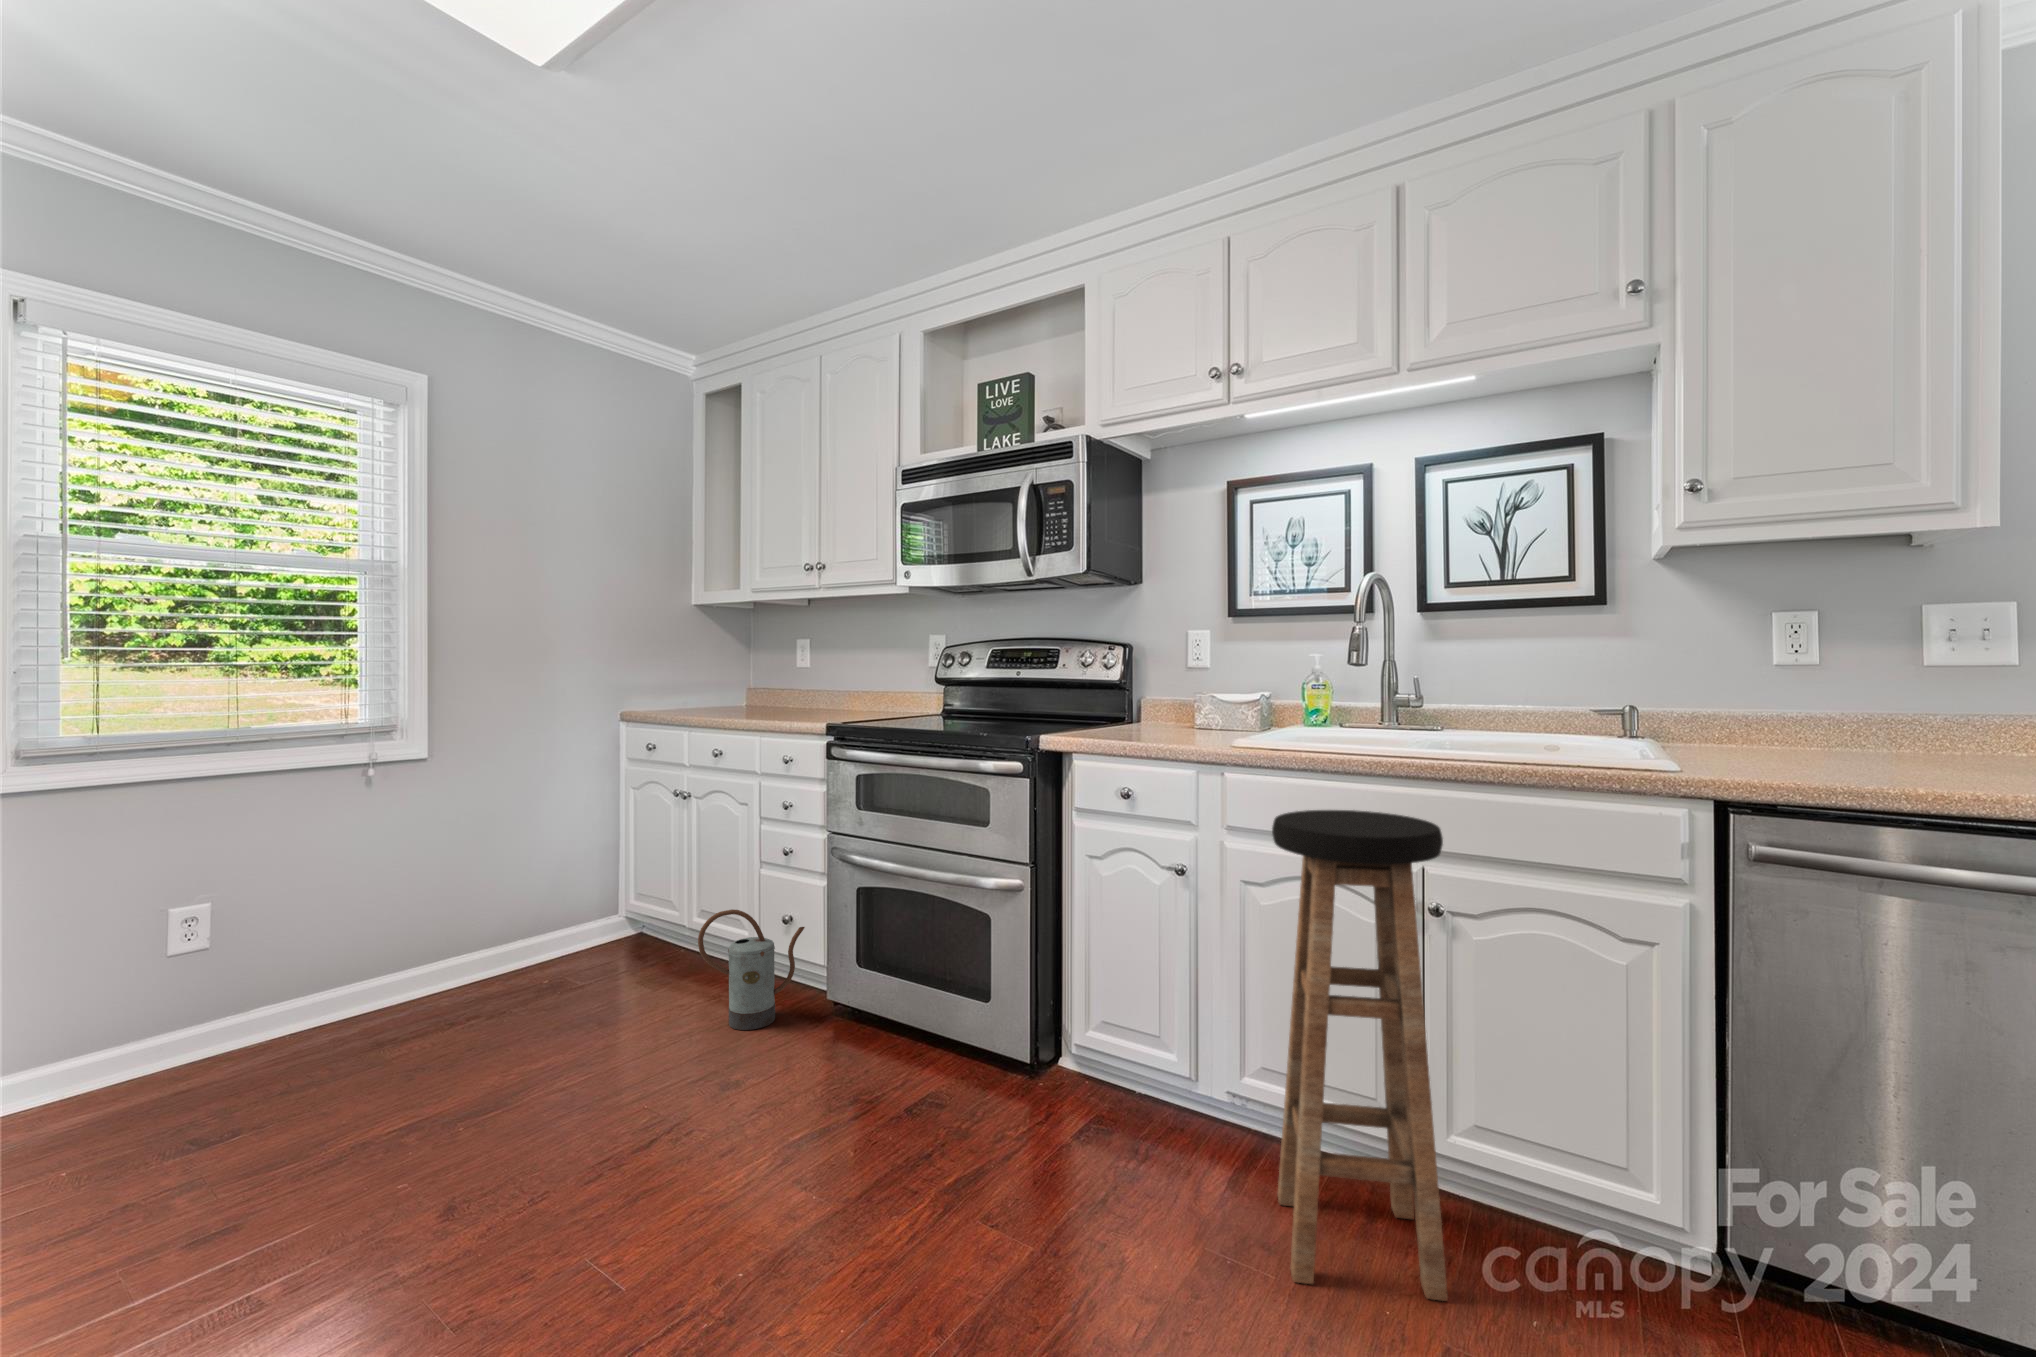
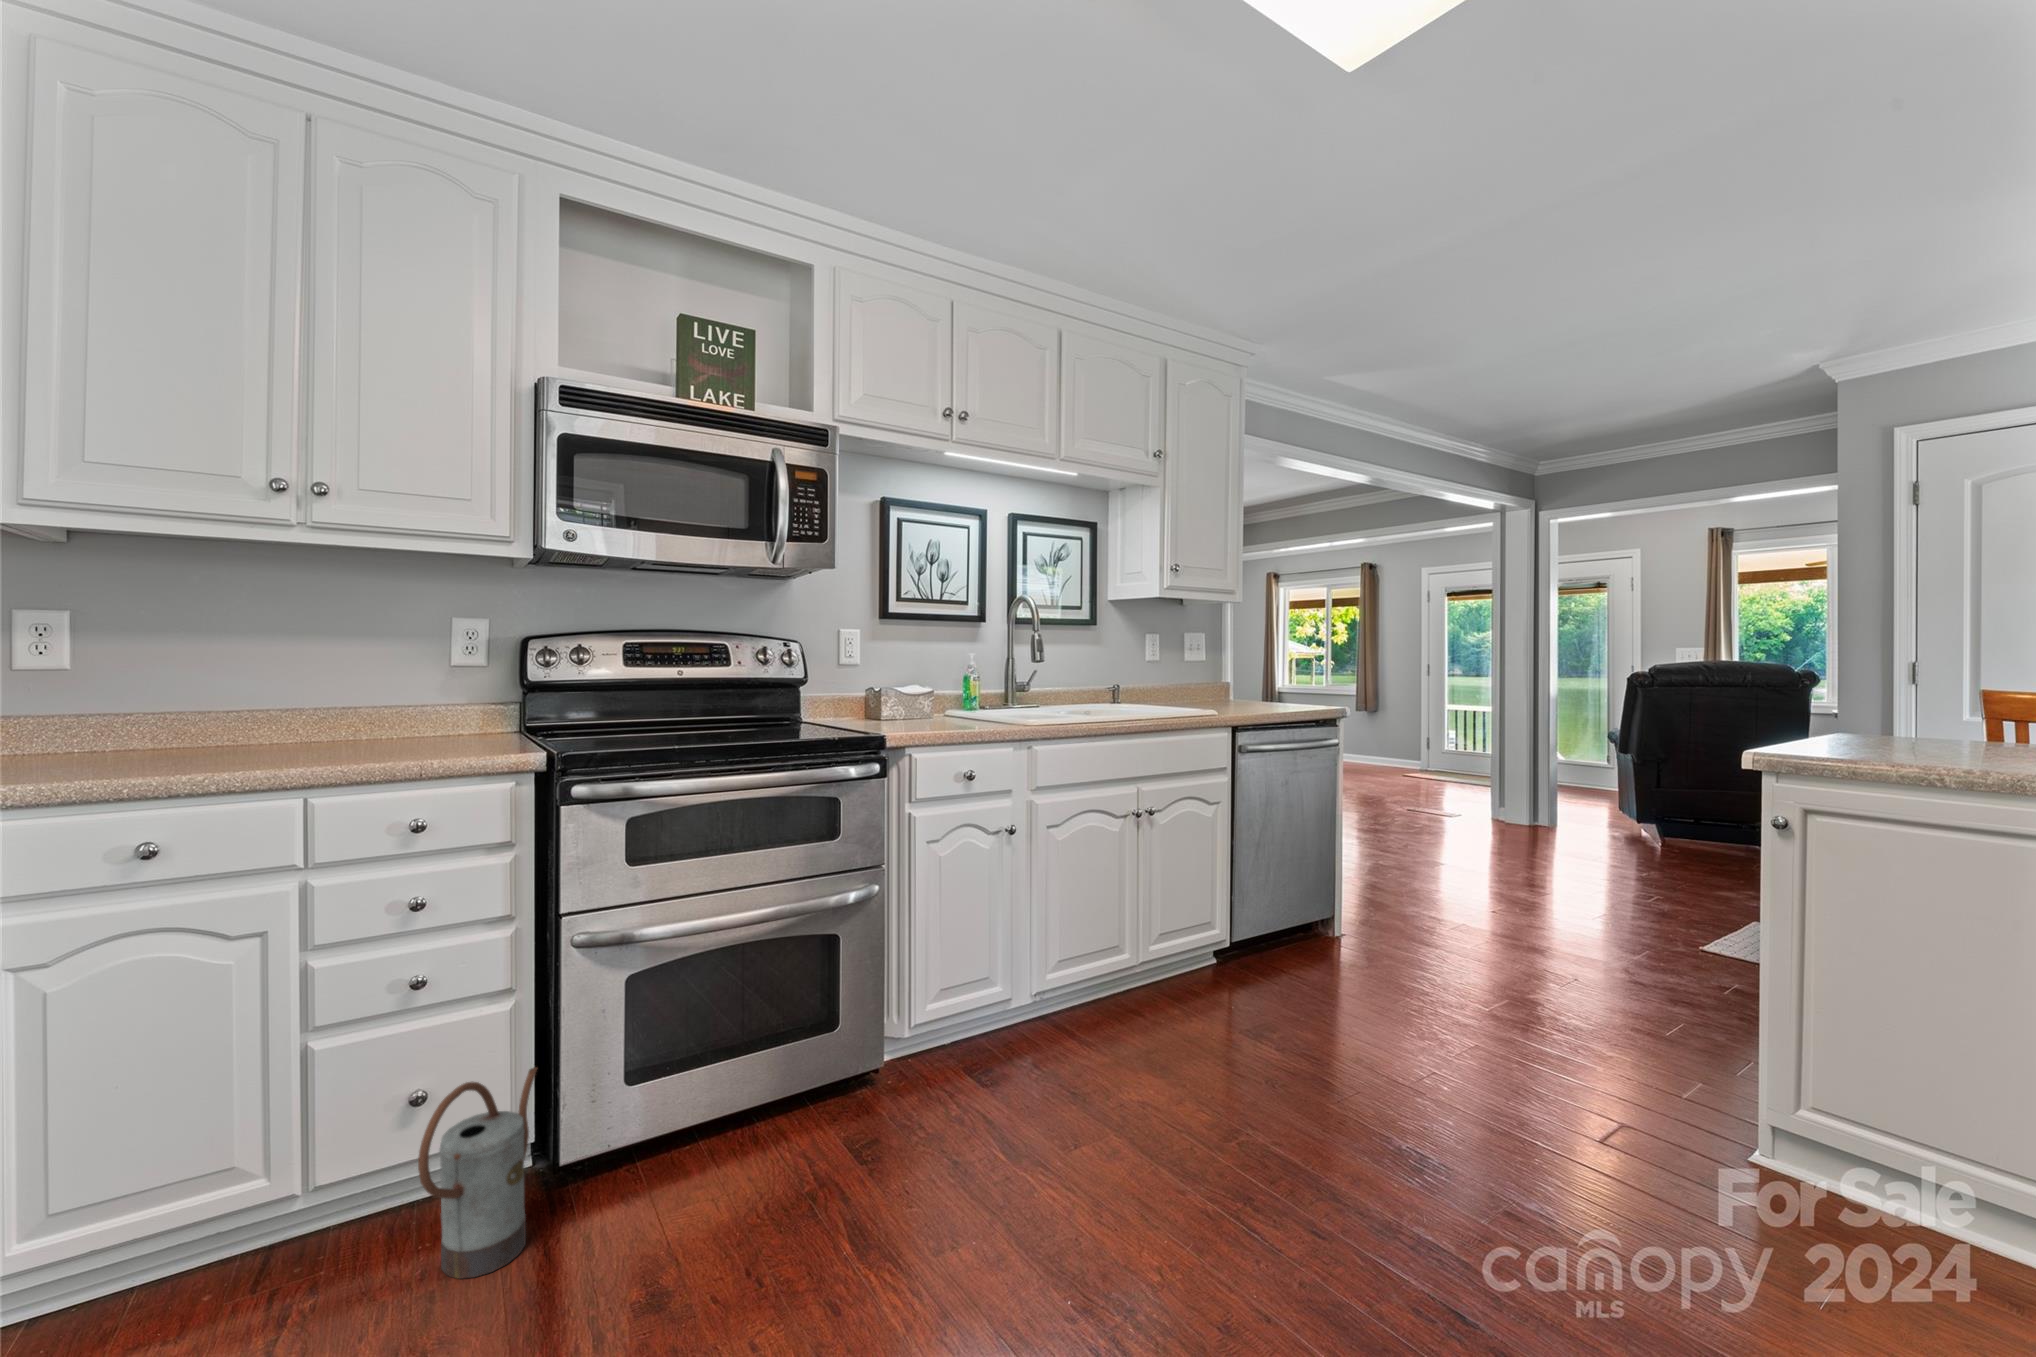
bar stool: present [1272,810,1448,1301] -> none [1111,758,1219,1048]

